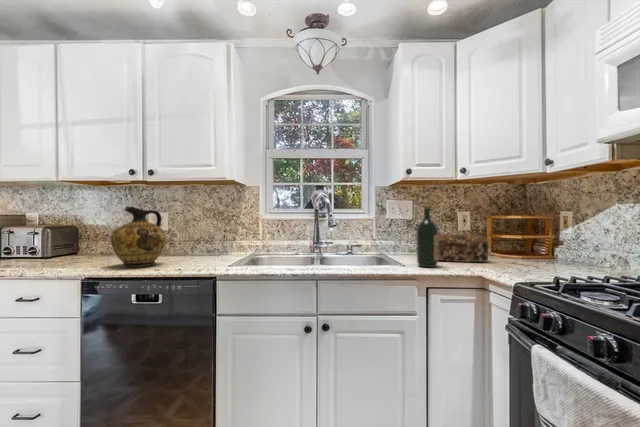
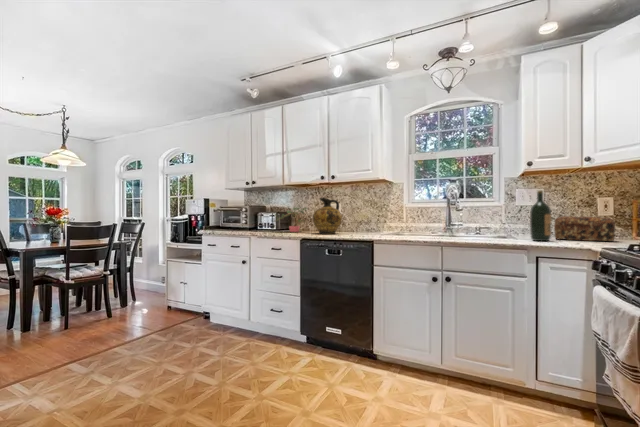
potted plant: none [32,219,106,264] -> present [275,207,307,232]

